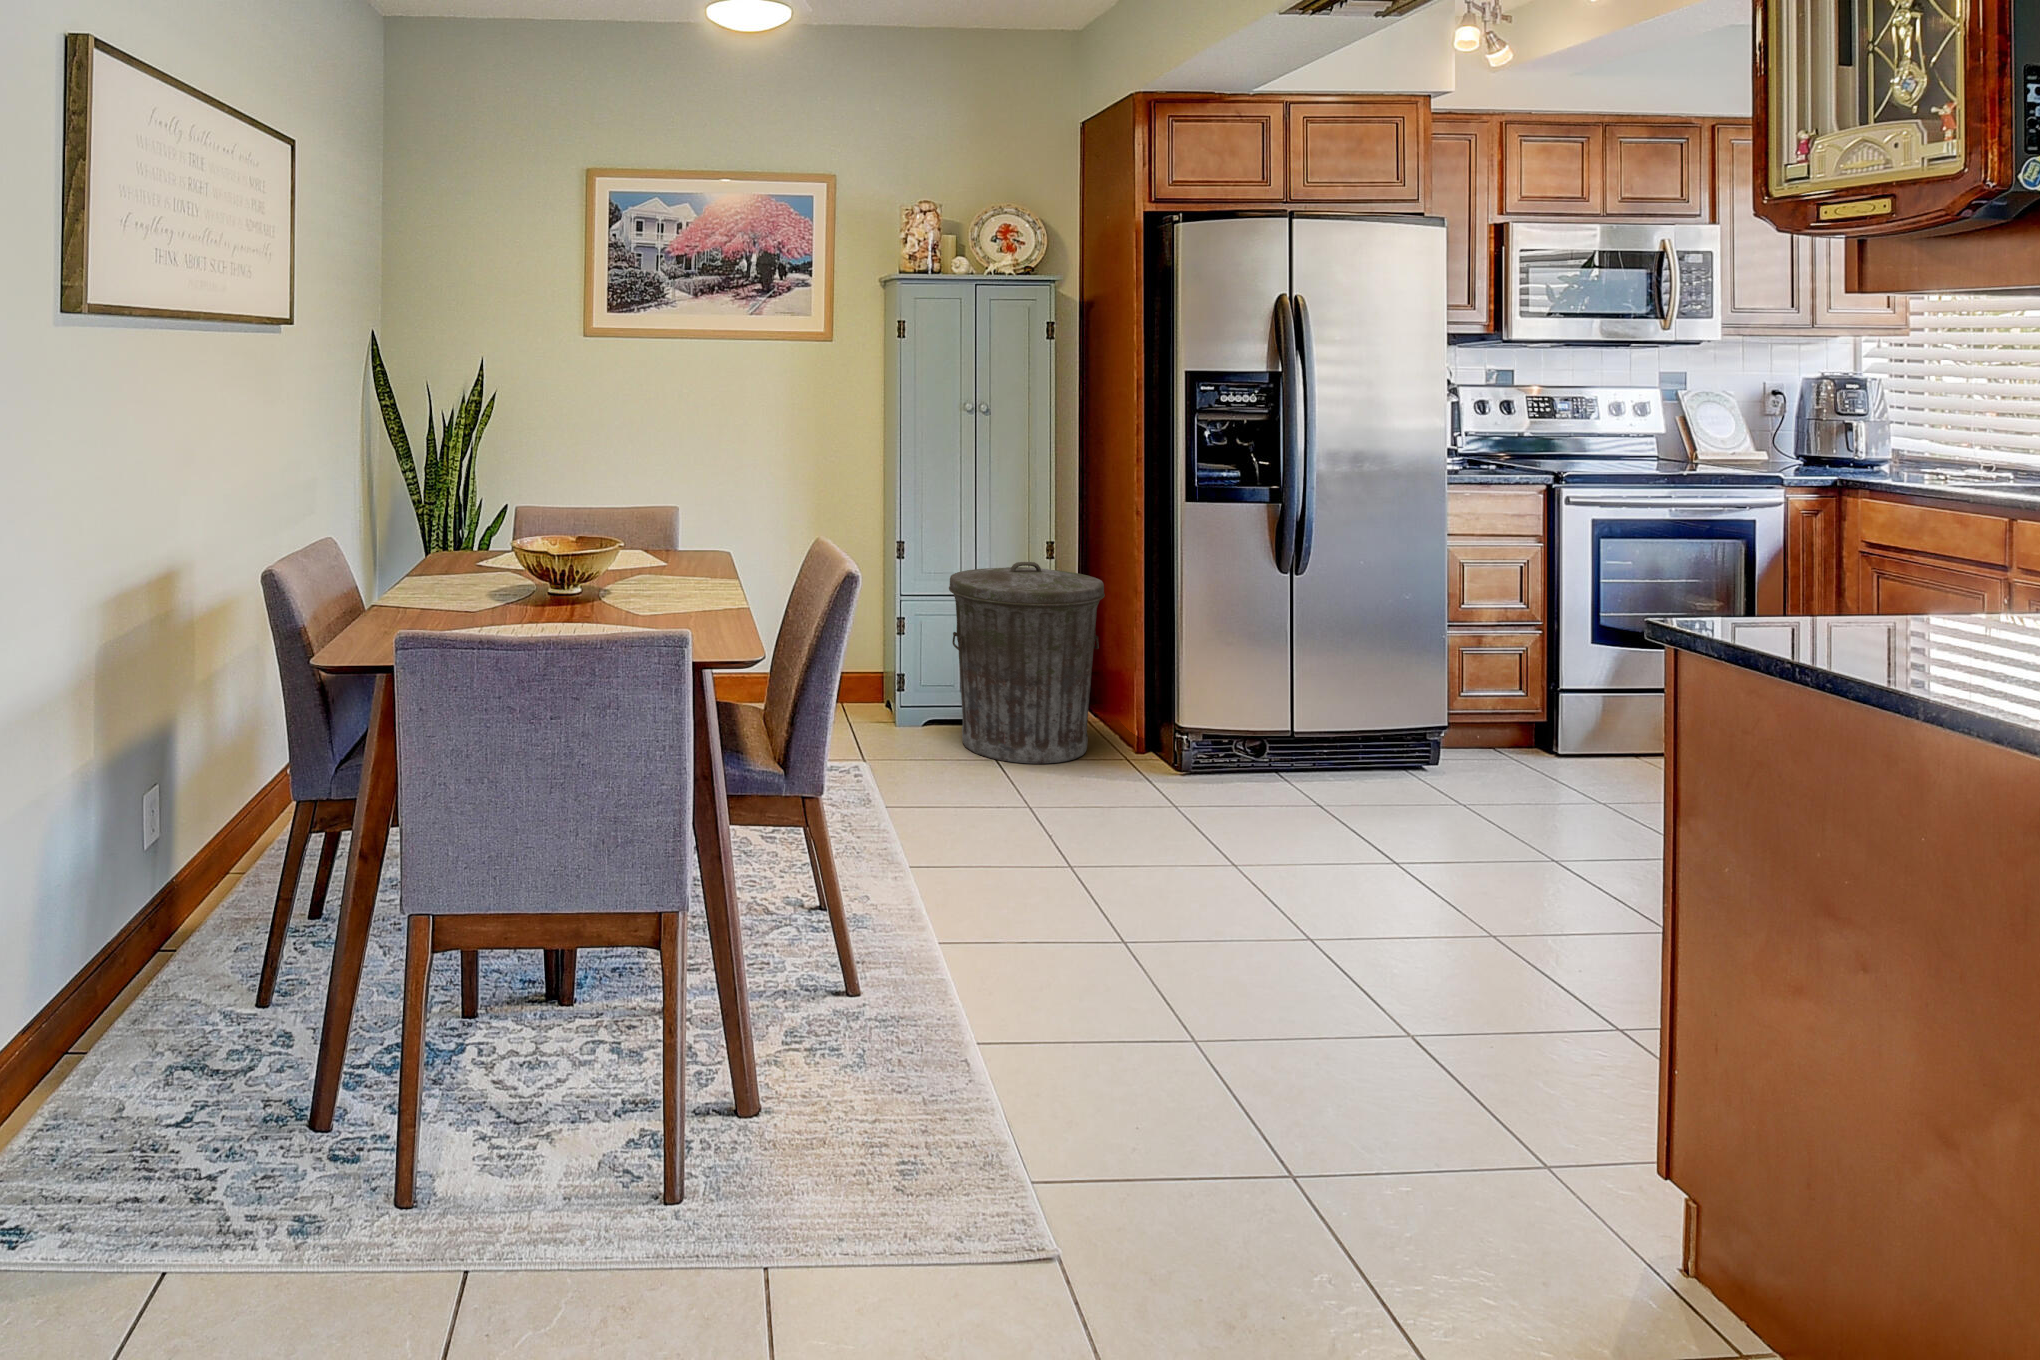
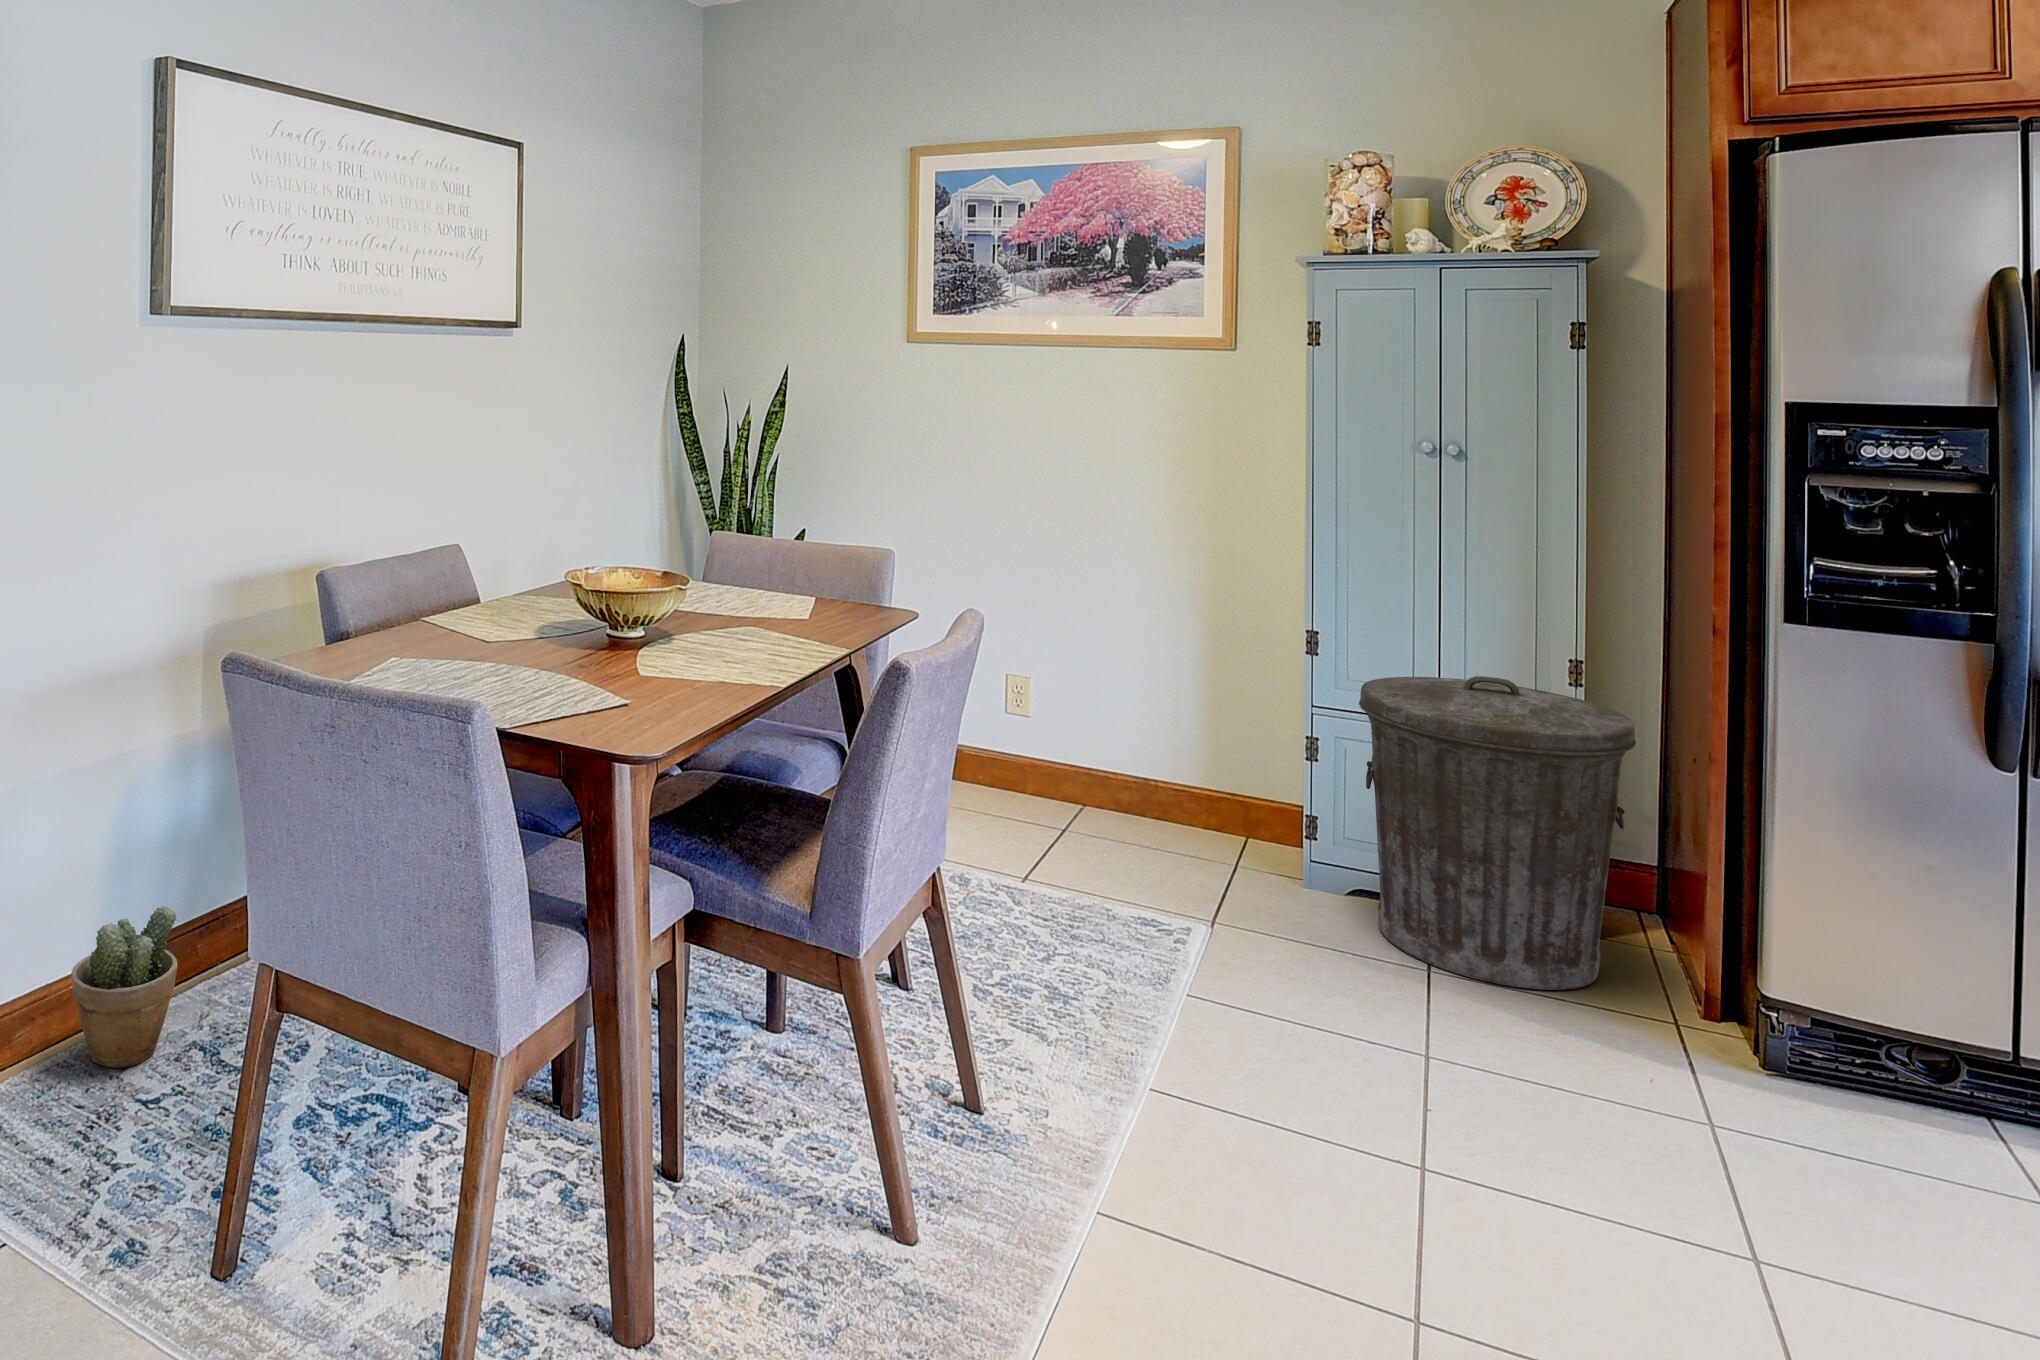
potted plant: none [38,932,159,1112] -> present [72,906,177,1068]

